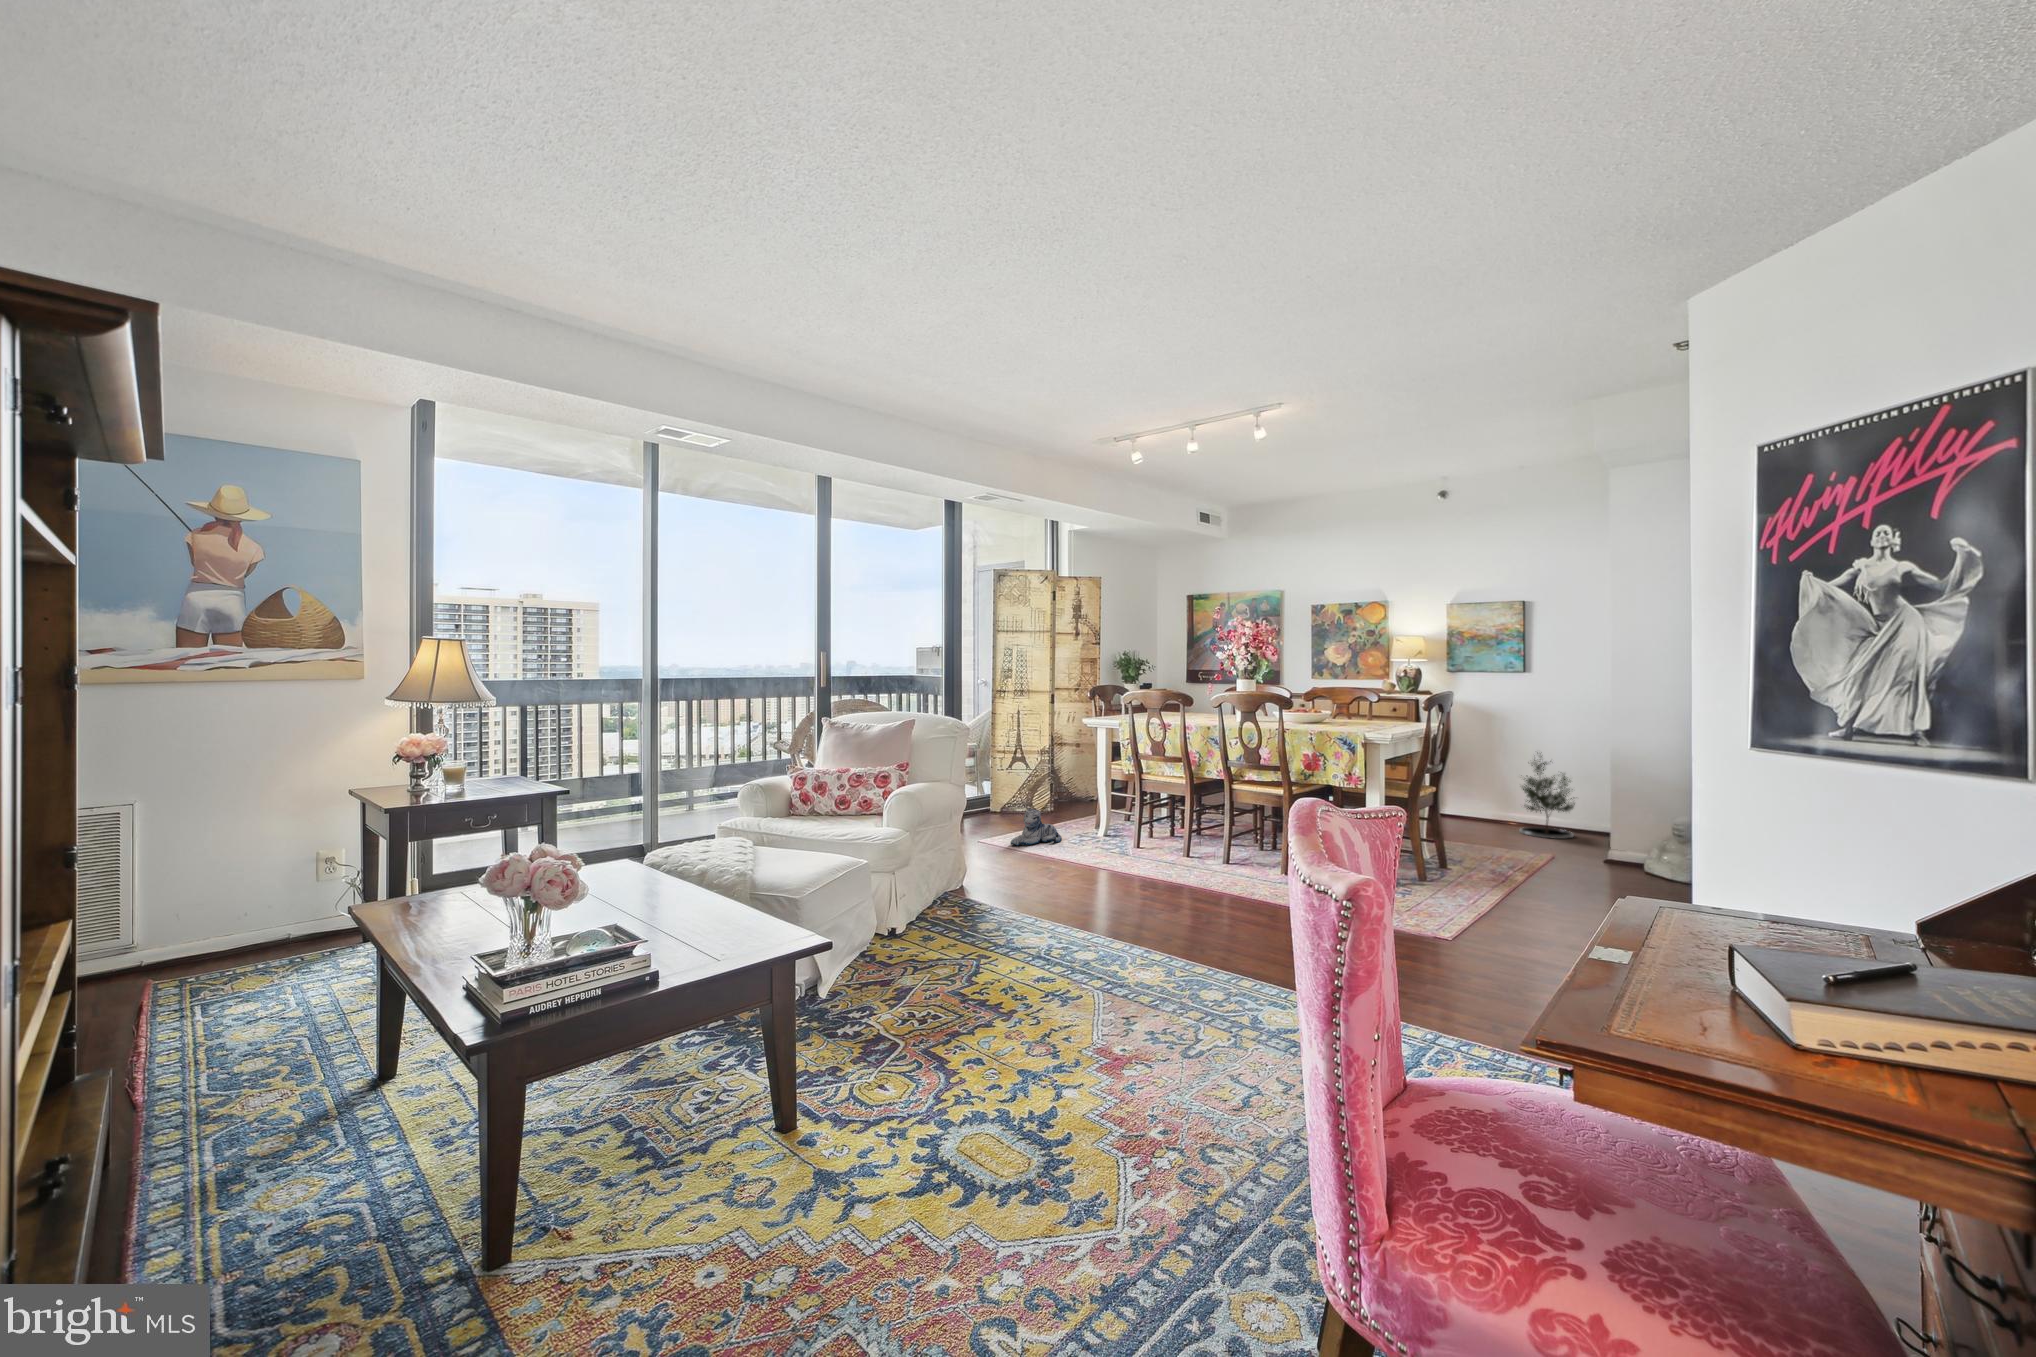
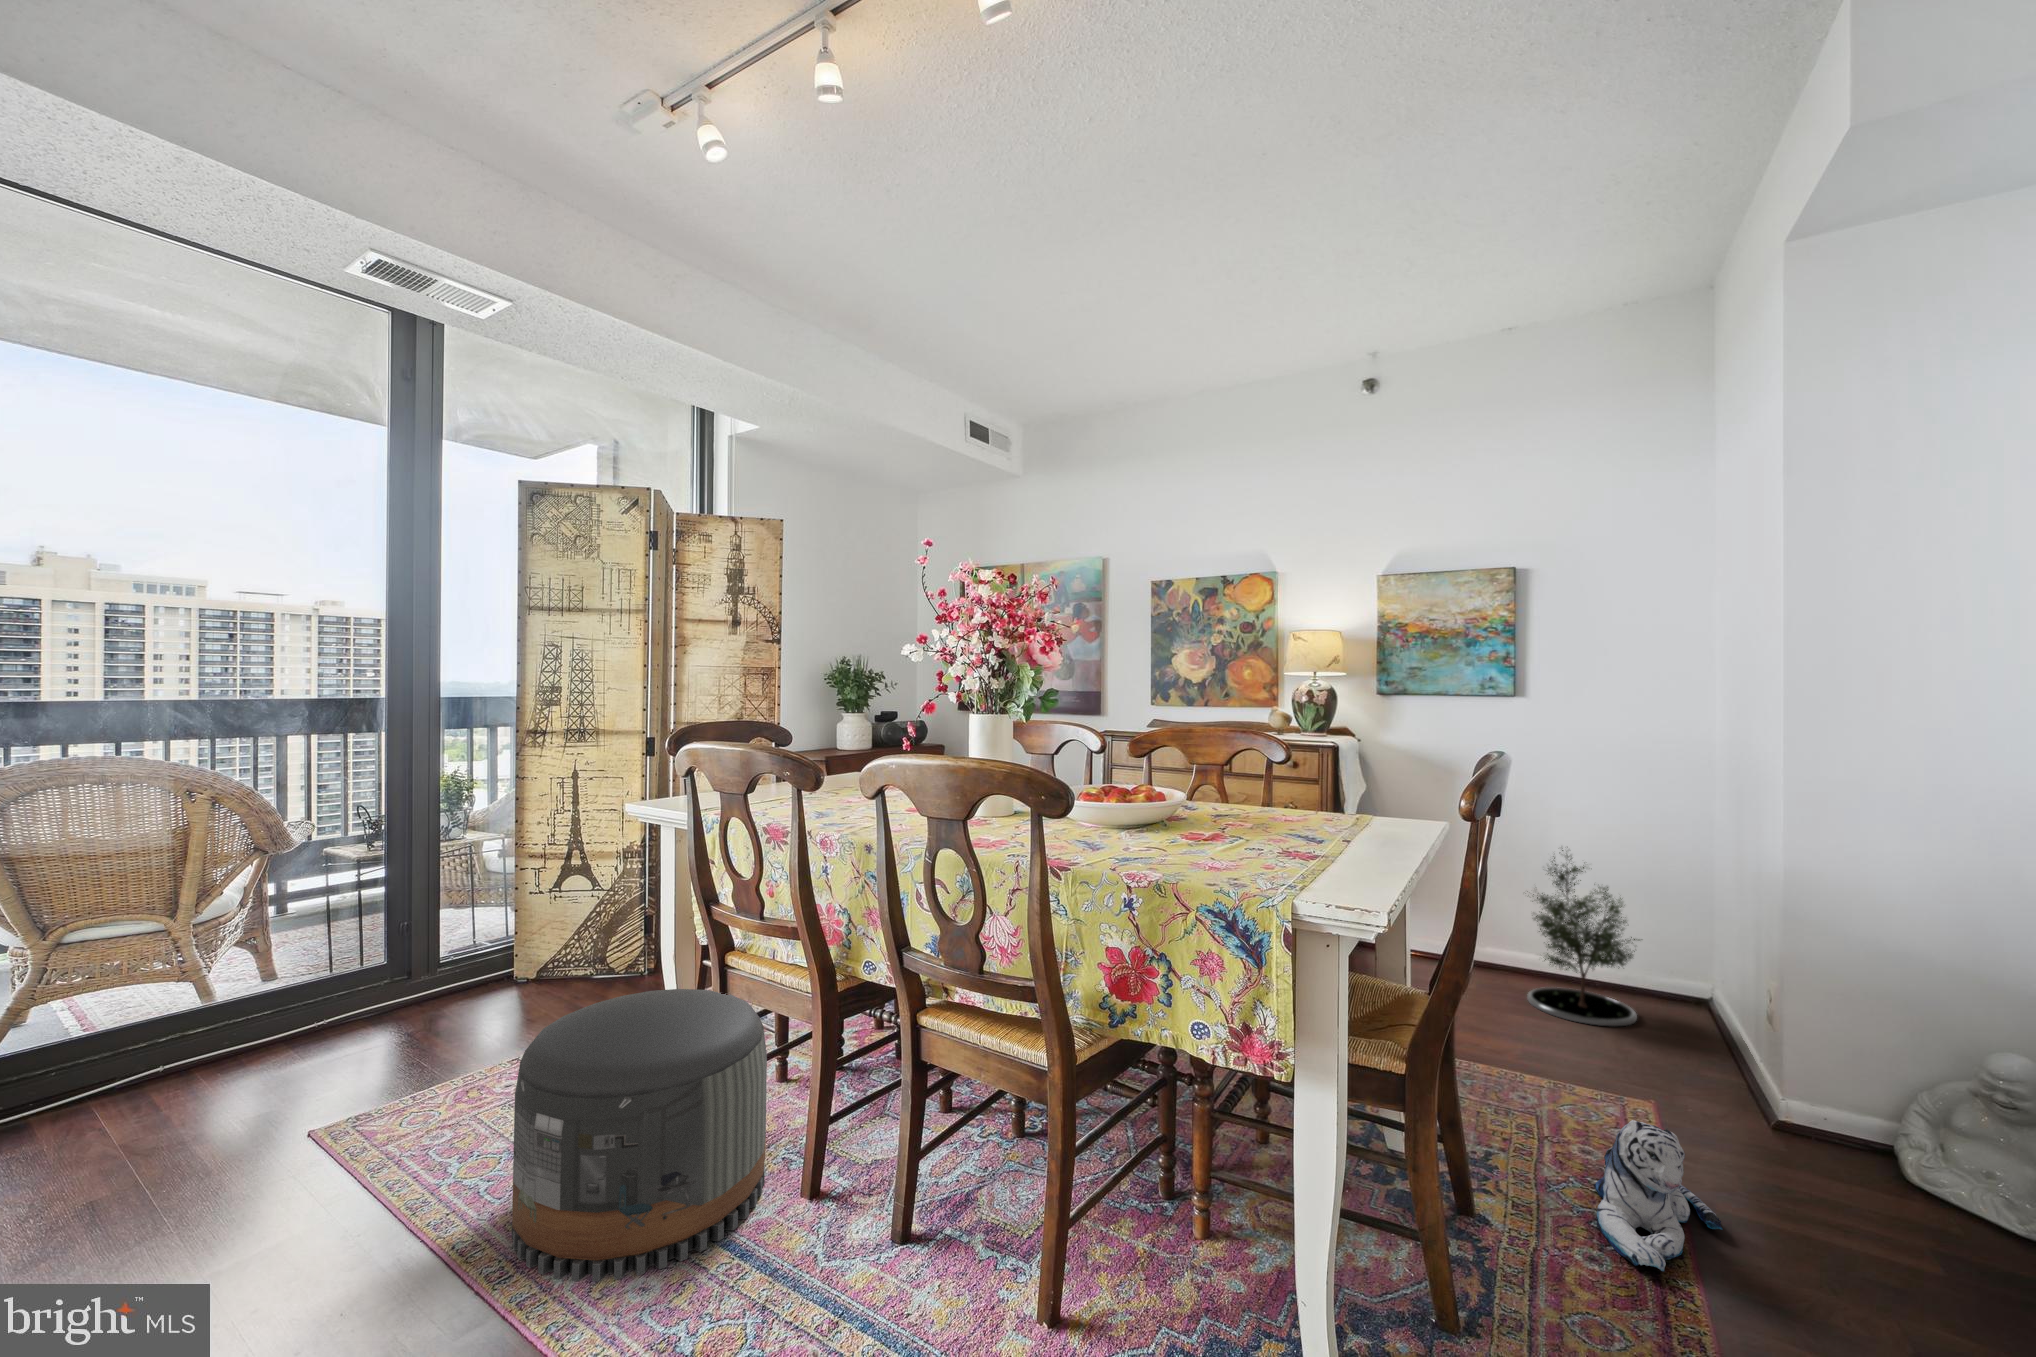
pouf: none [1093,785,1174,860] -> present [512,989,767,1281]
plush toy: present [1011,808,1062,846] -> present [1594,1120,1722,1271]

